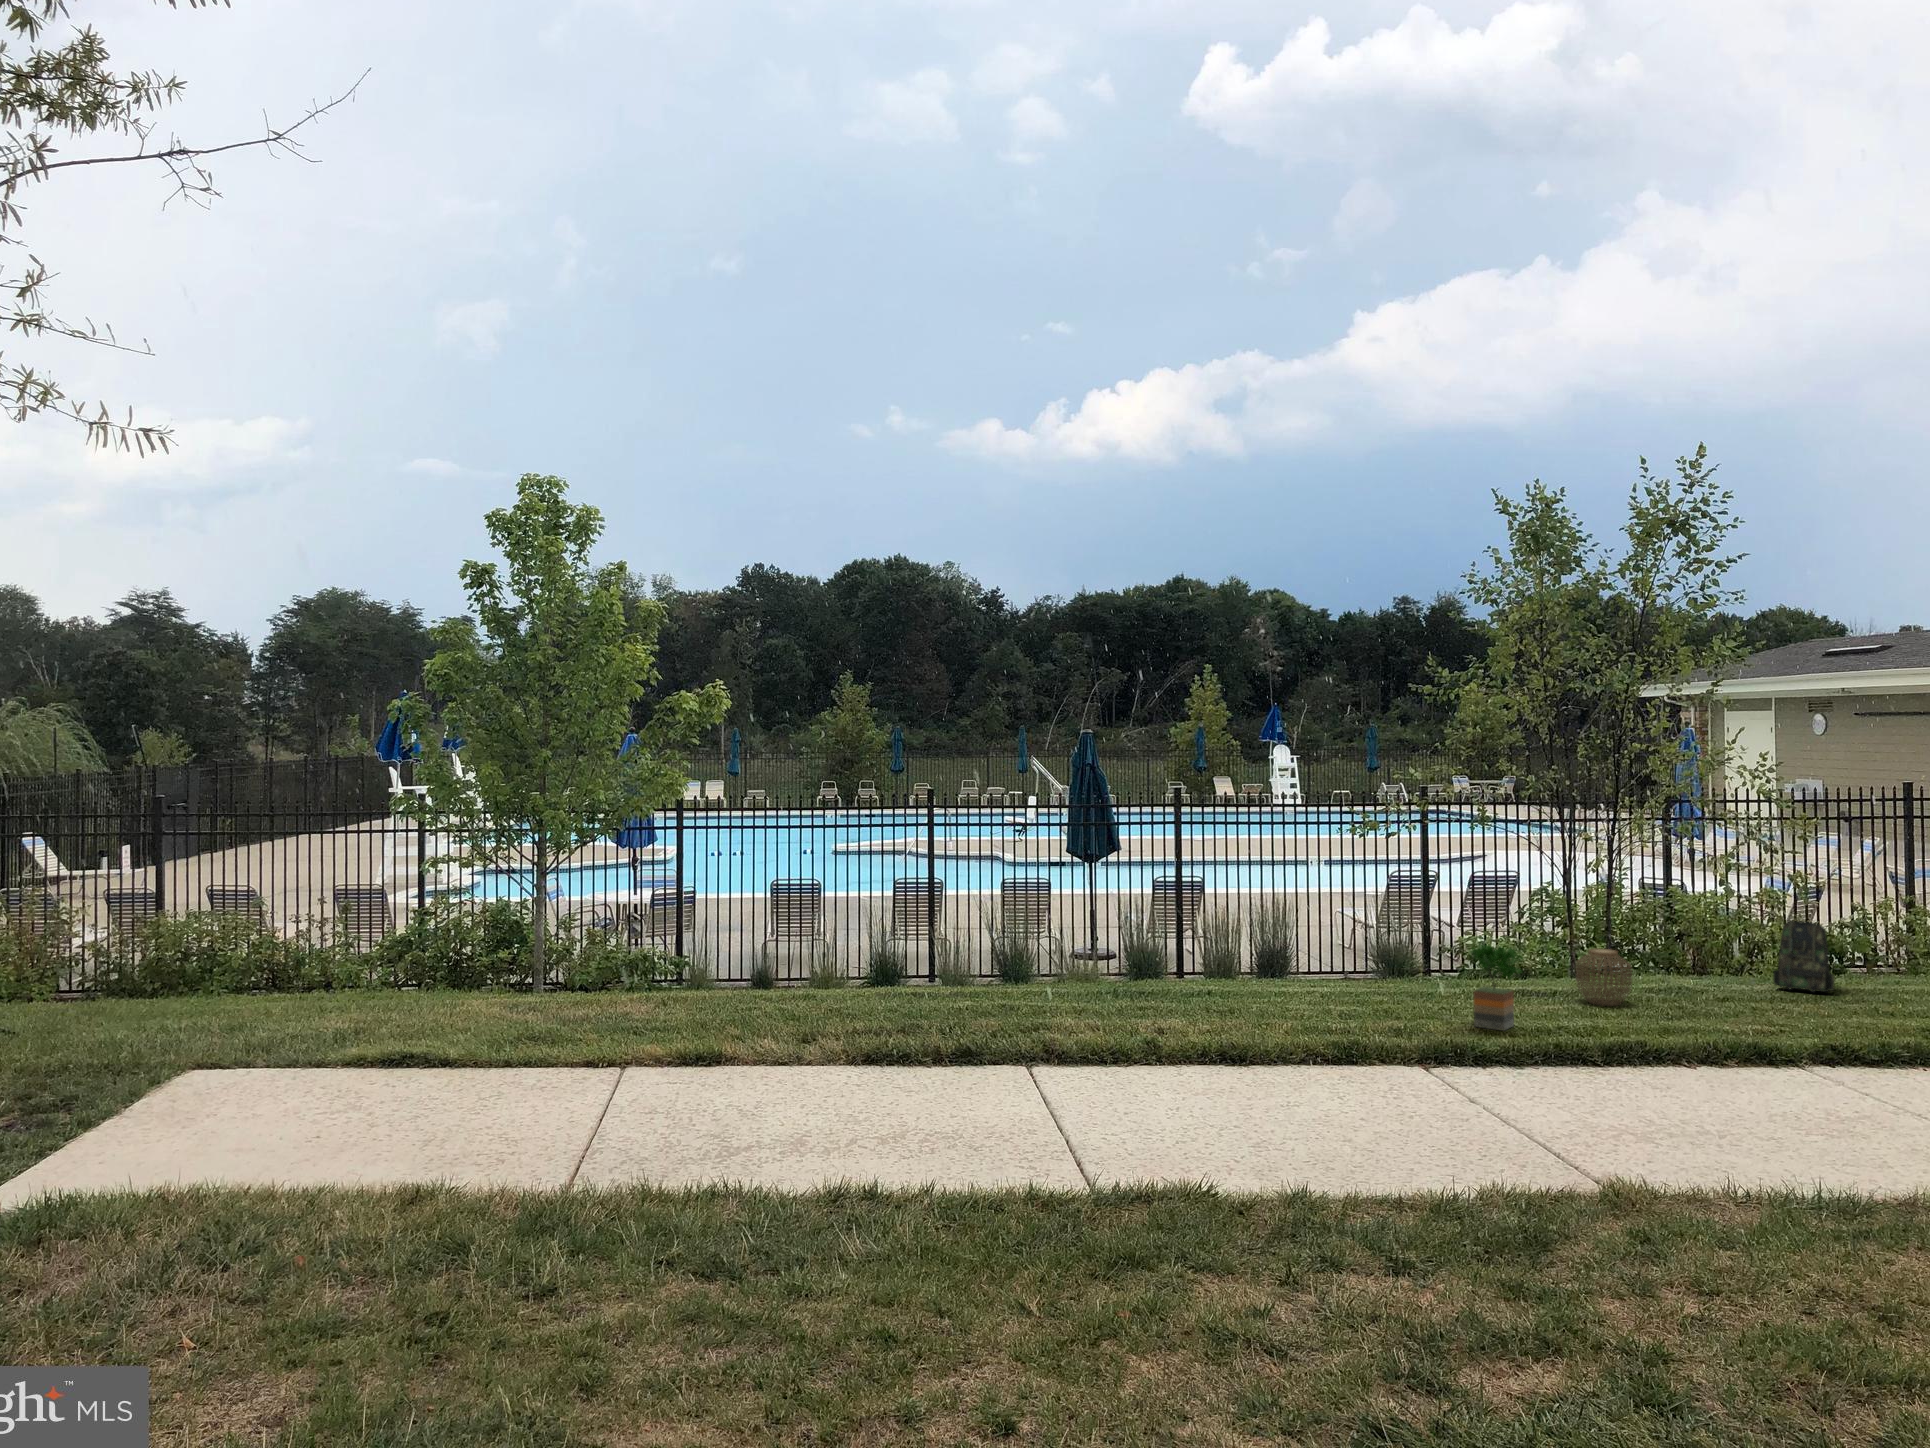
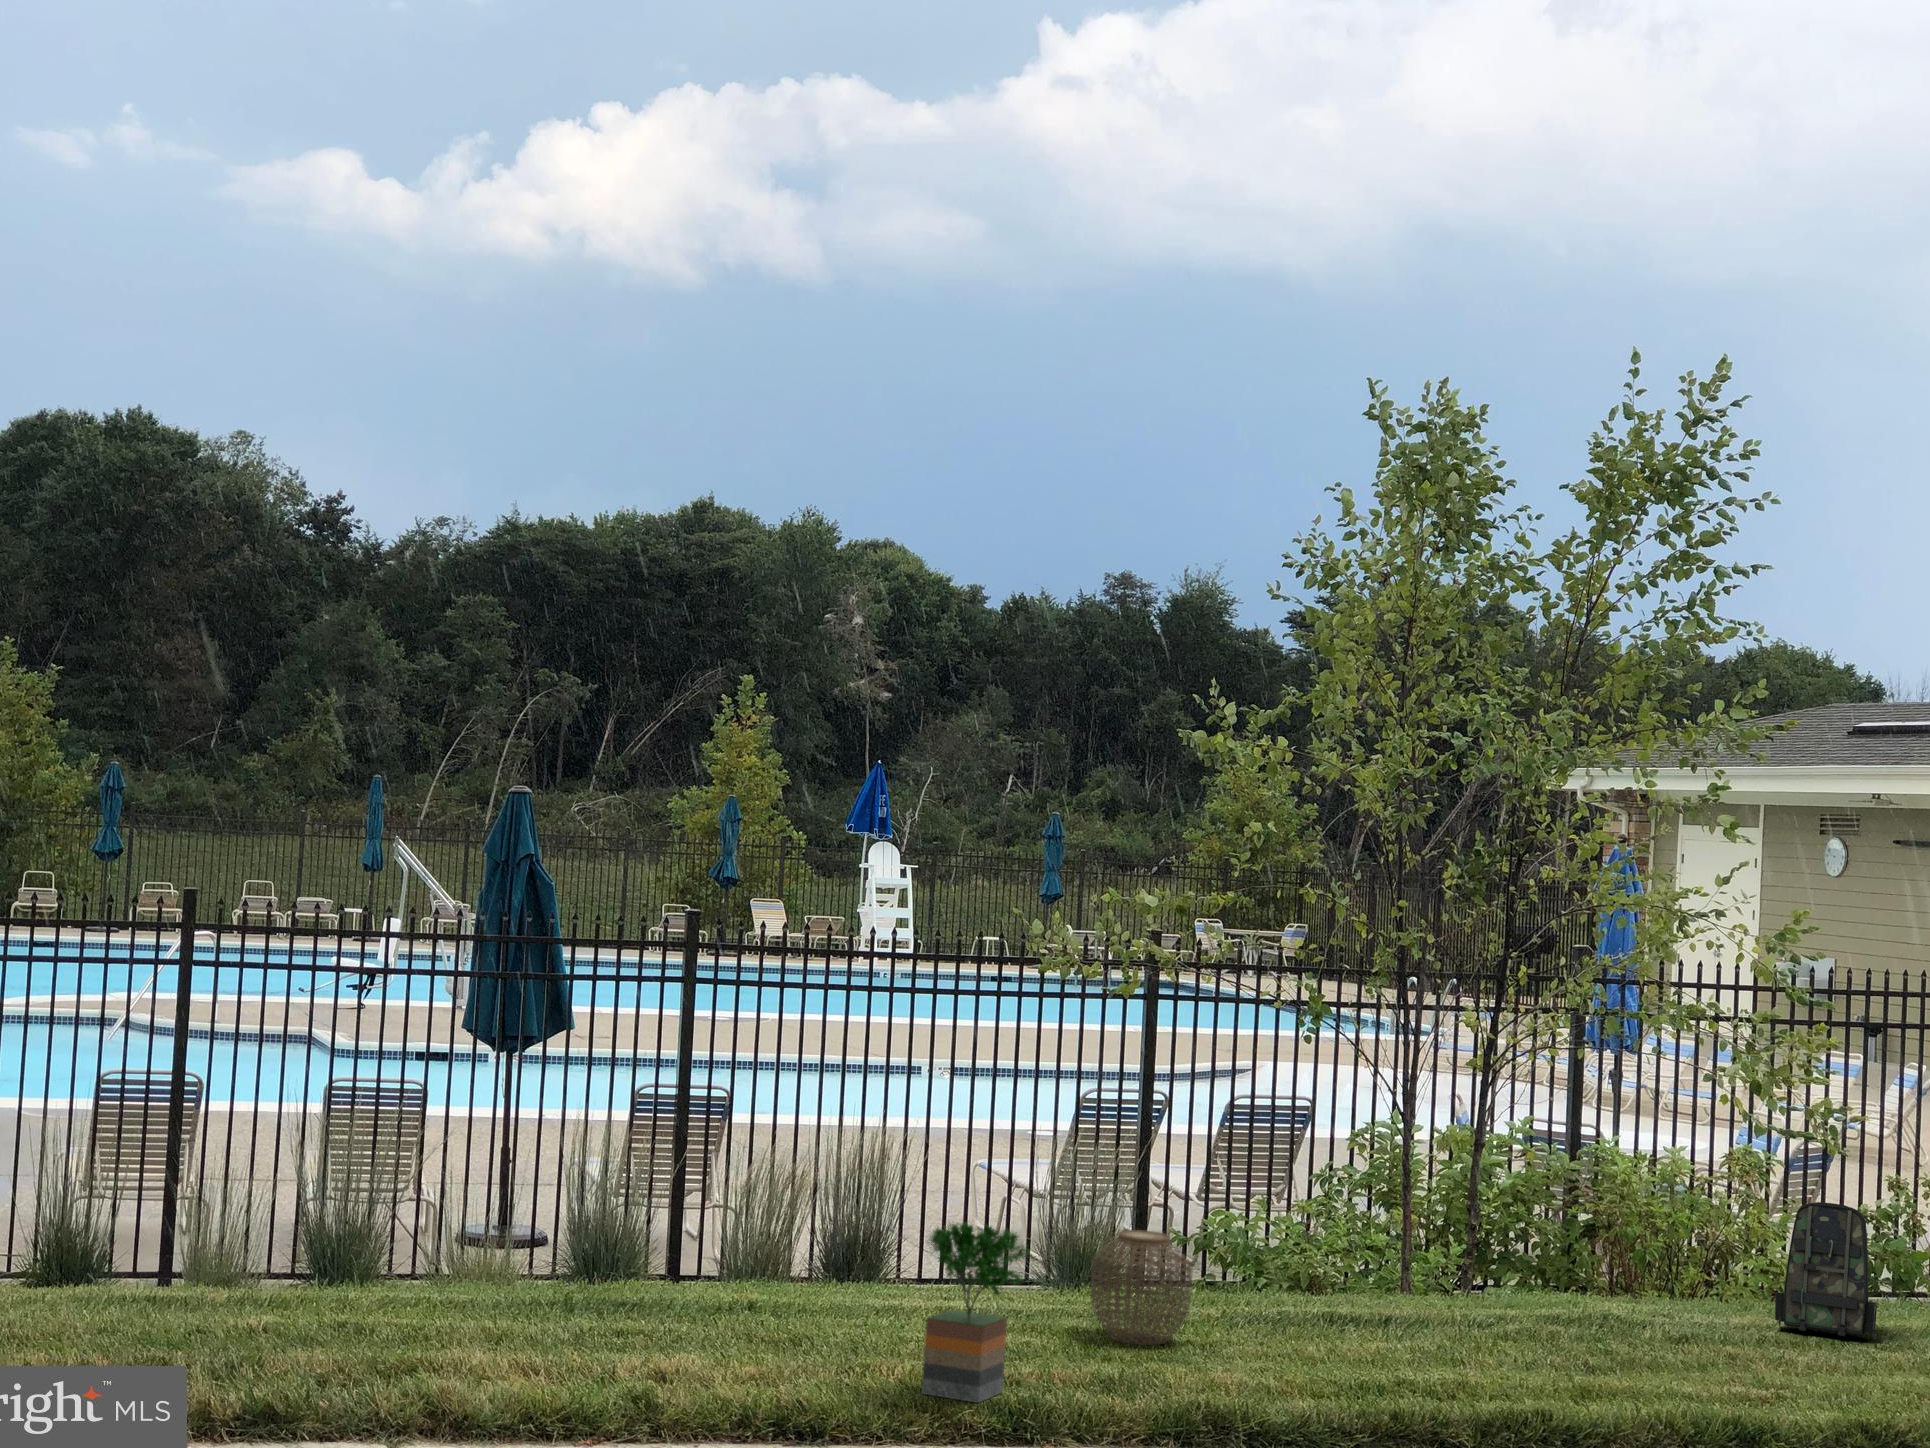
potted tree: present [1469,945,1522,1031] -> present [922,1223,1029,1403]
woven basket: present [1576,949,1632,1006] -> present [1090,1230,1192,1345]

